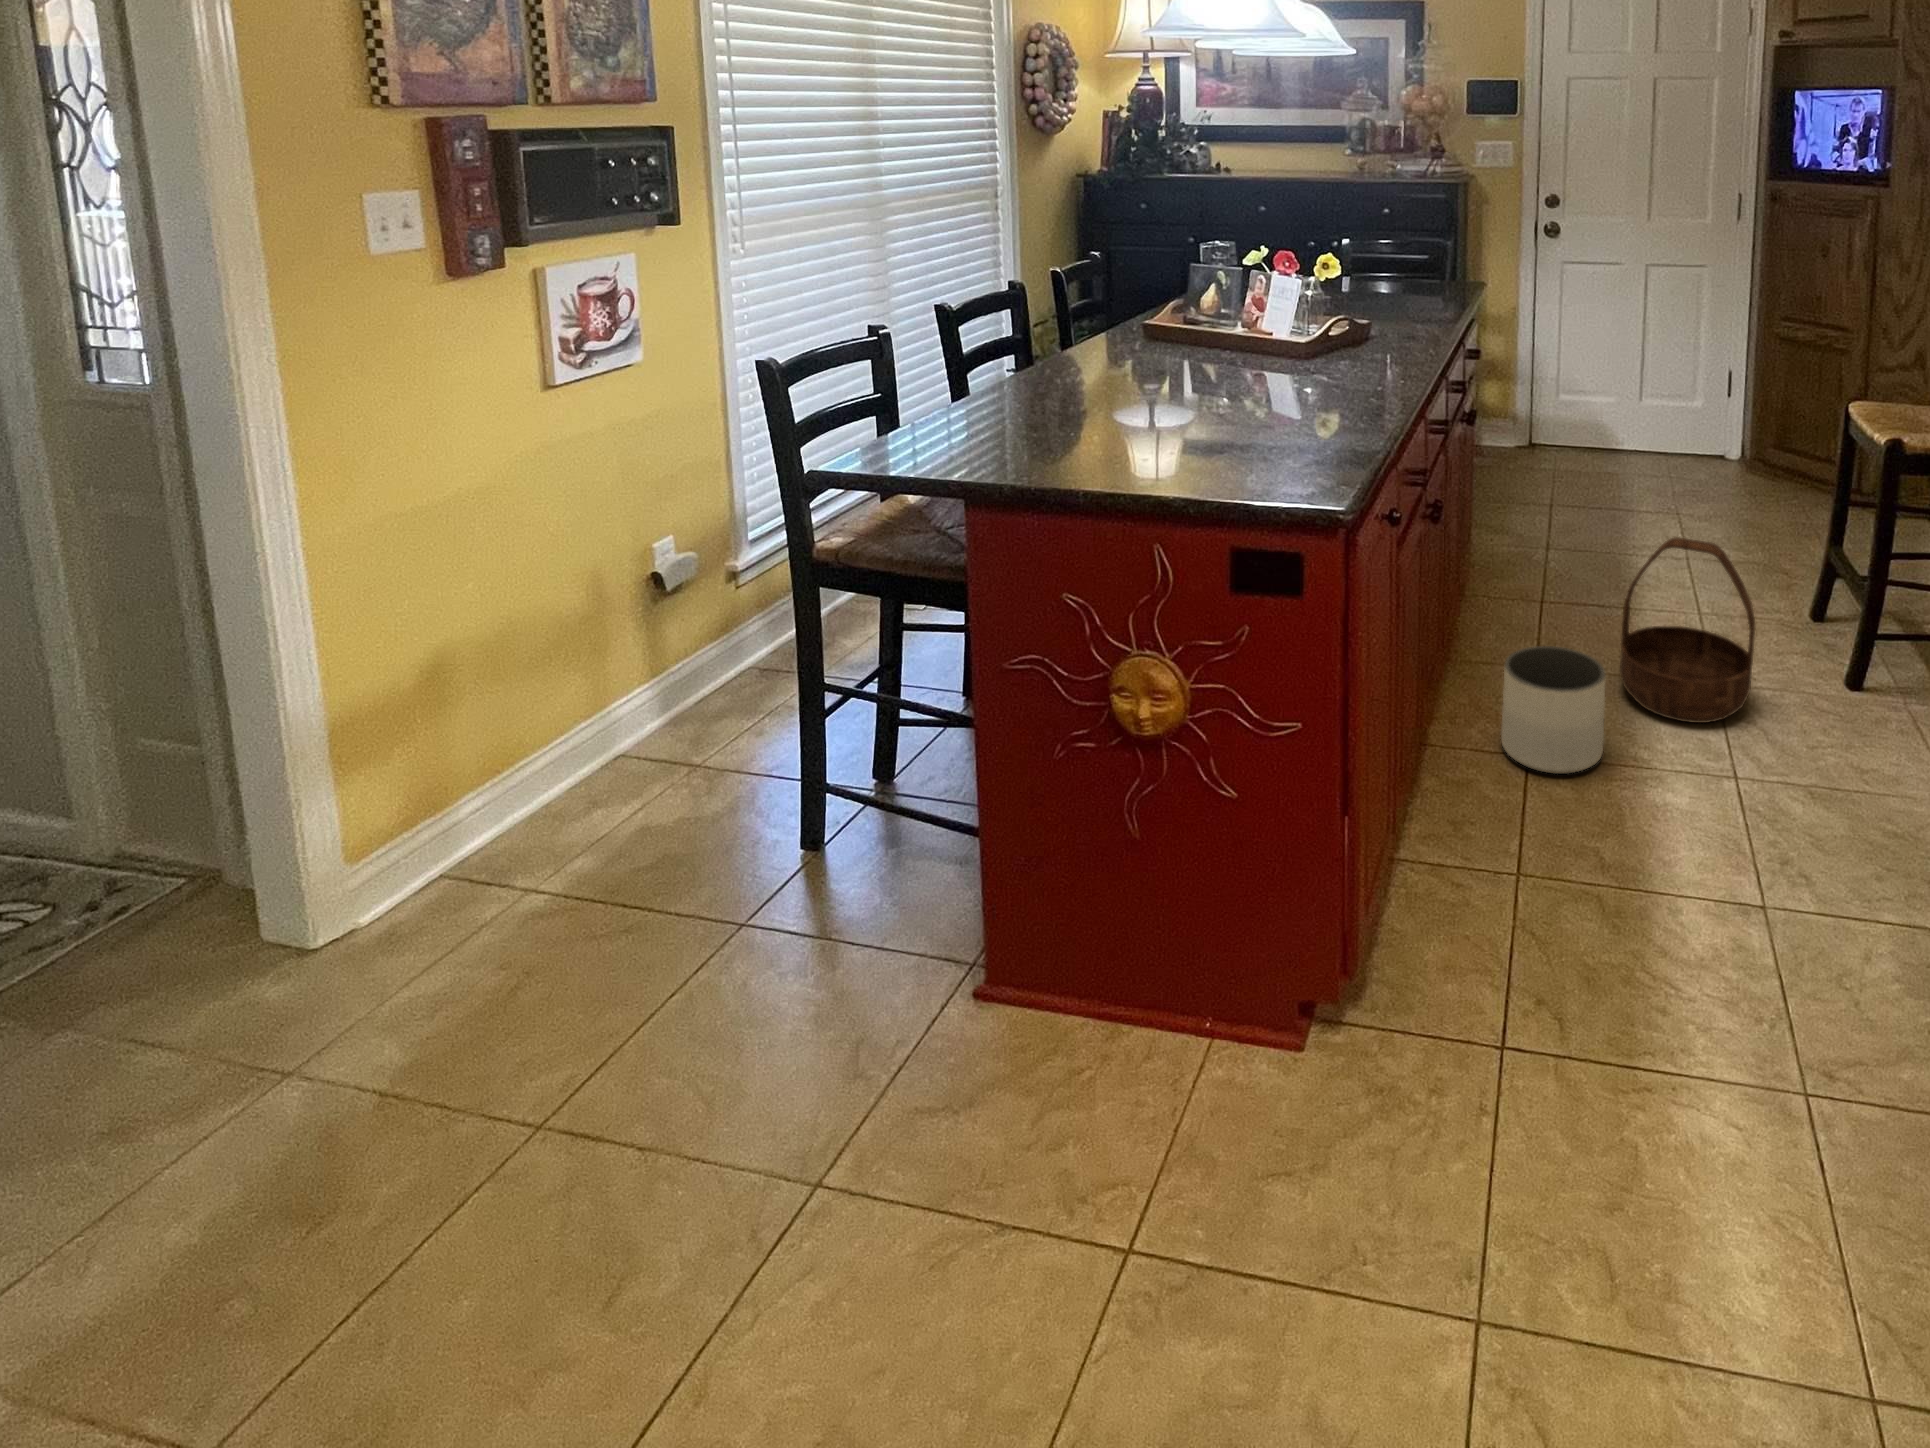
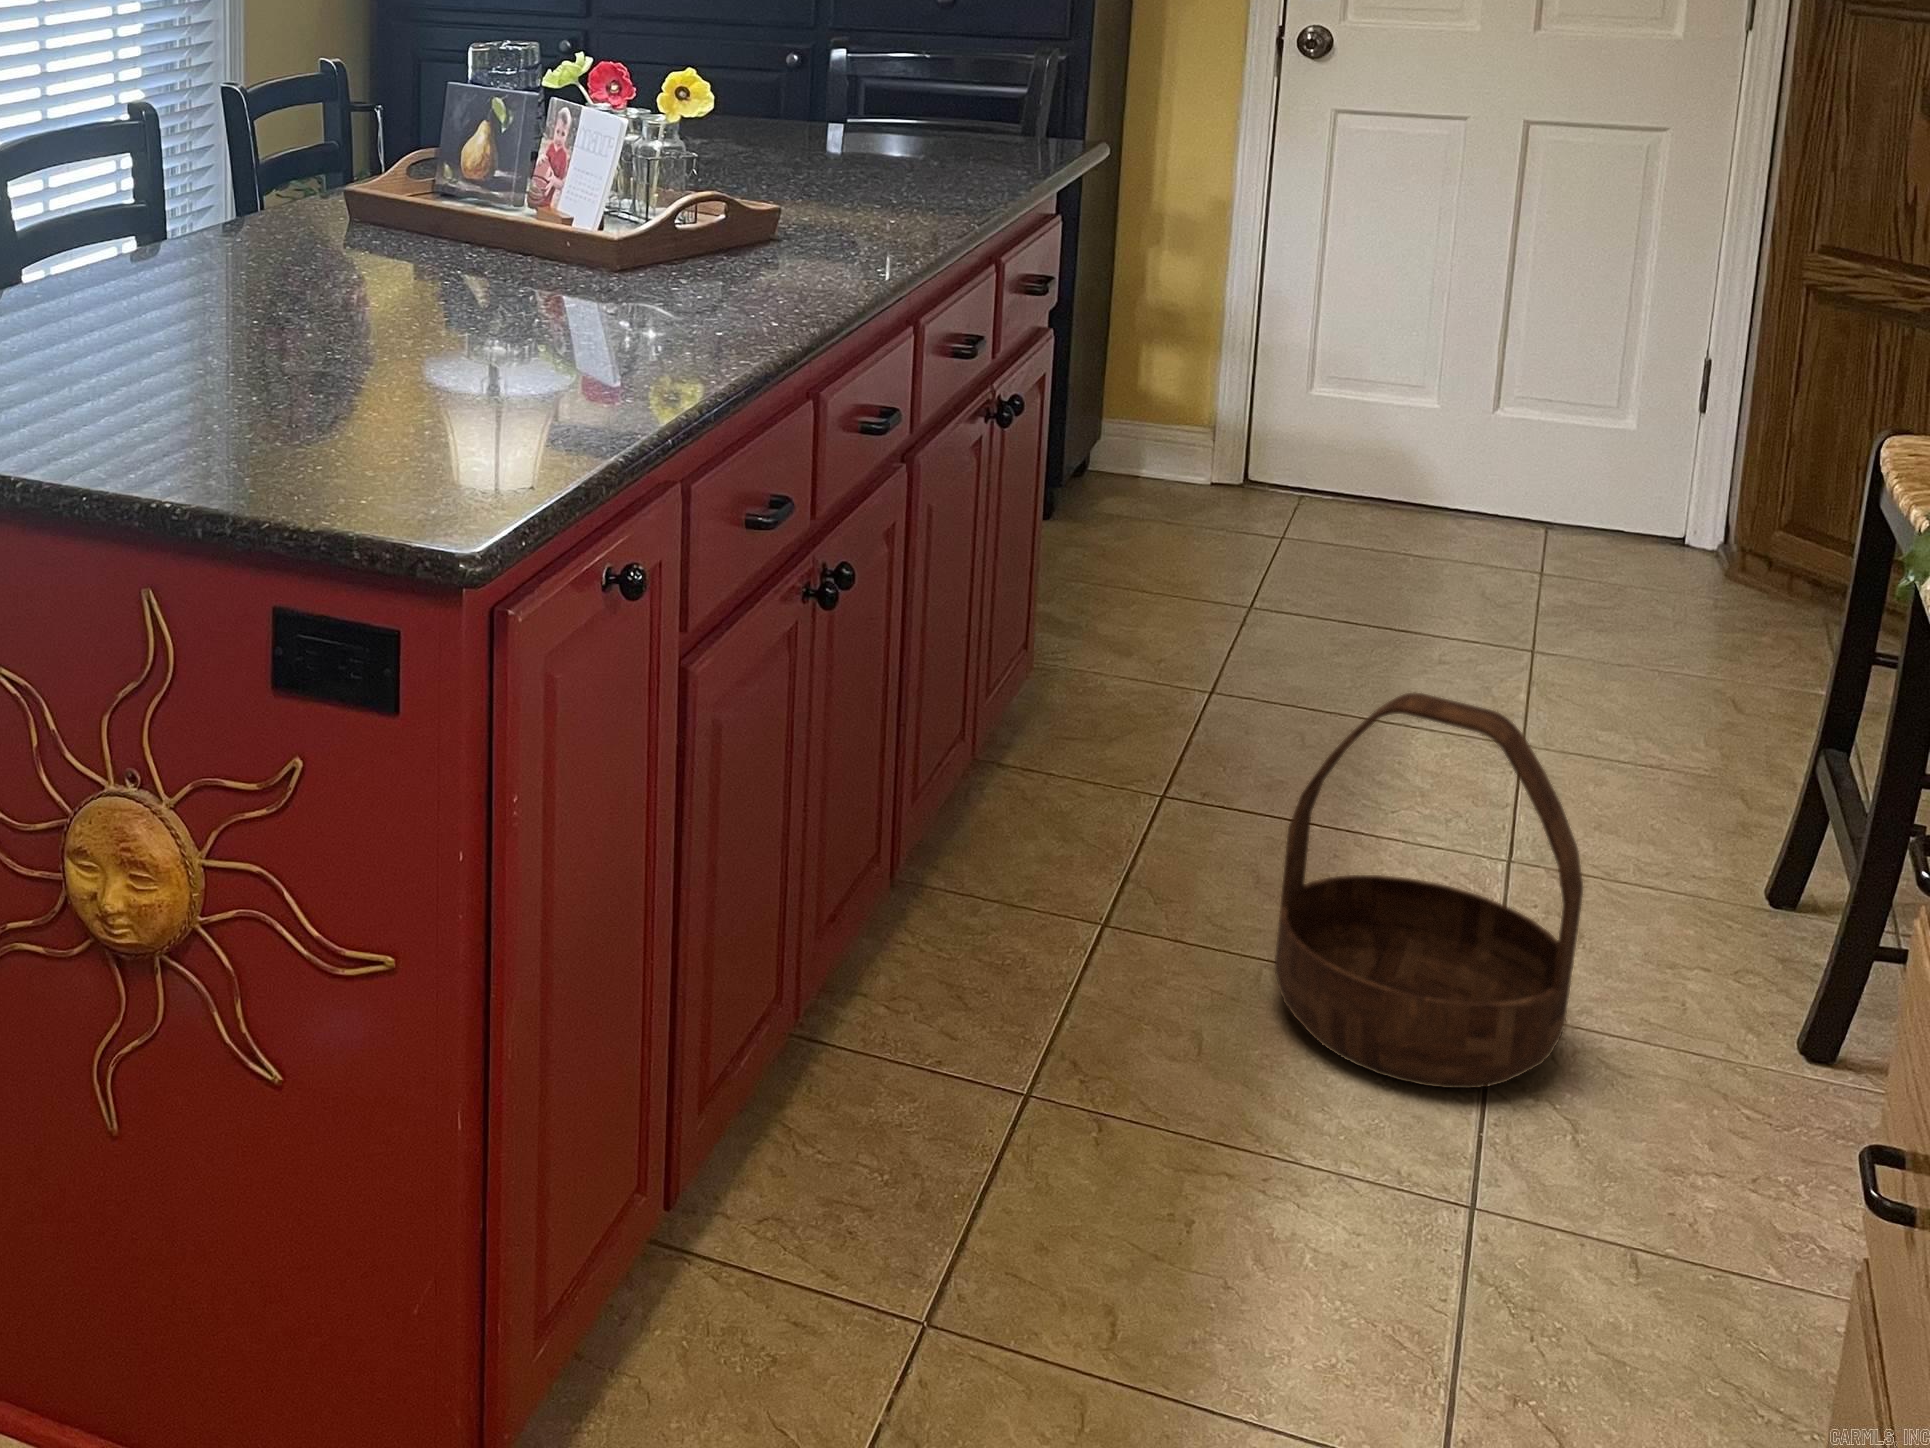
planter: present [1501,646,1606,774] -> none [979,884,1204,1148]

